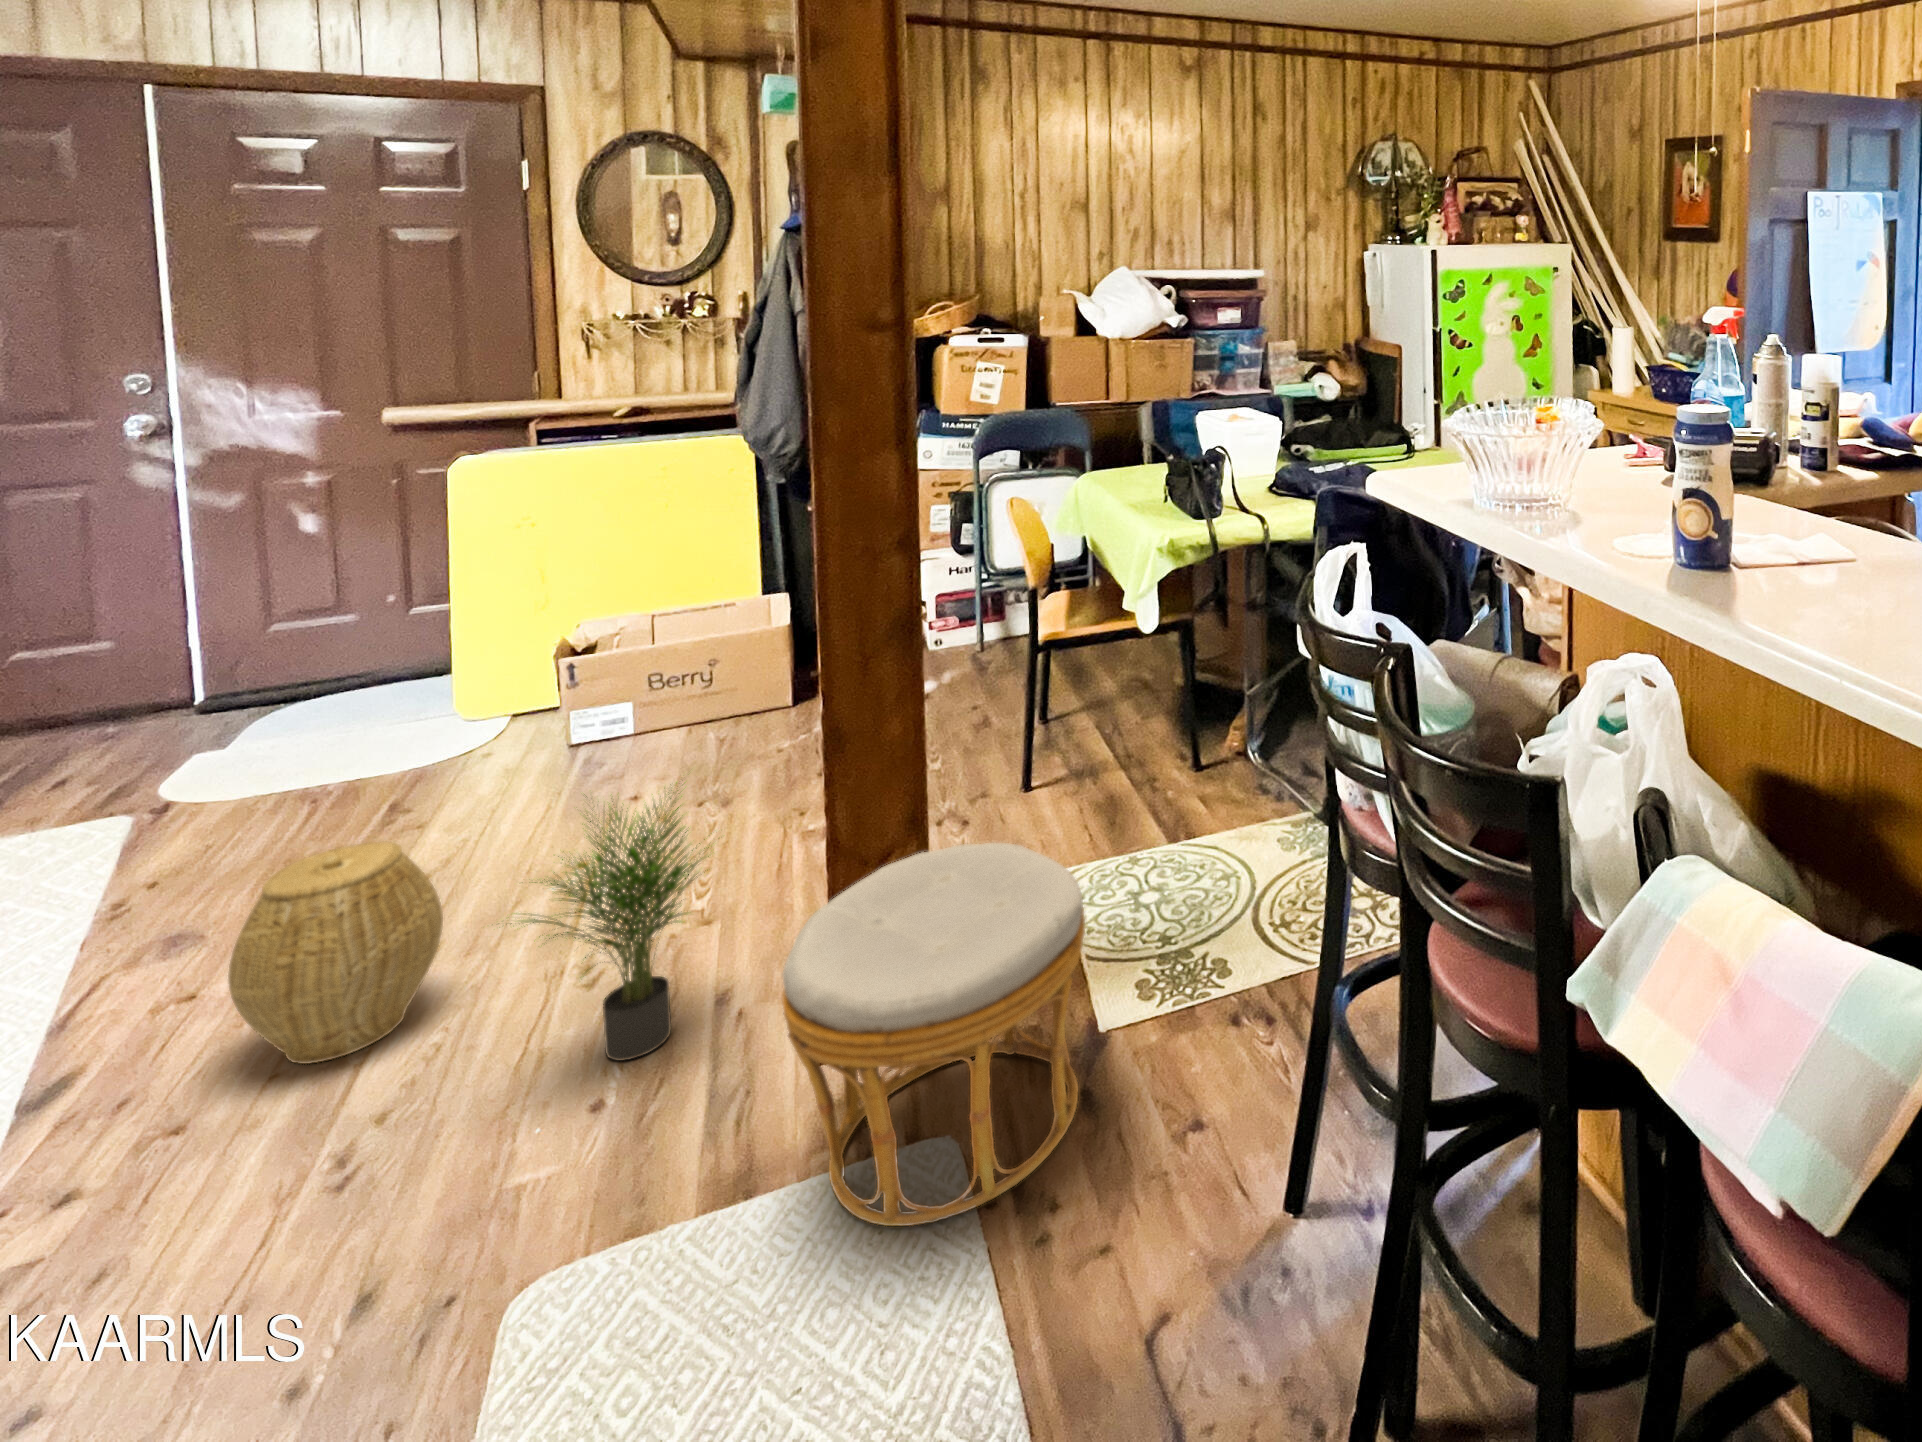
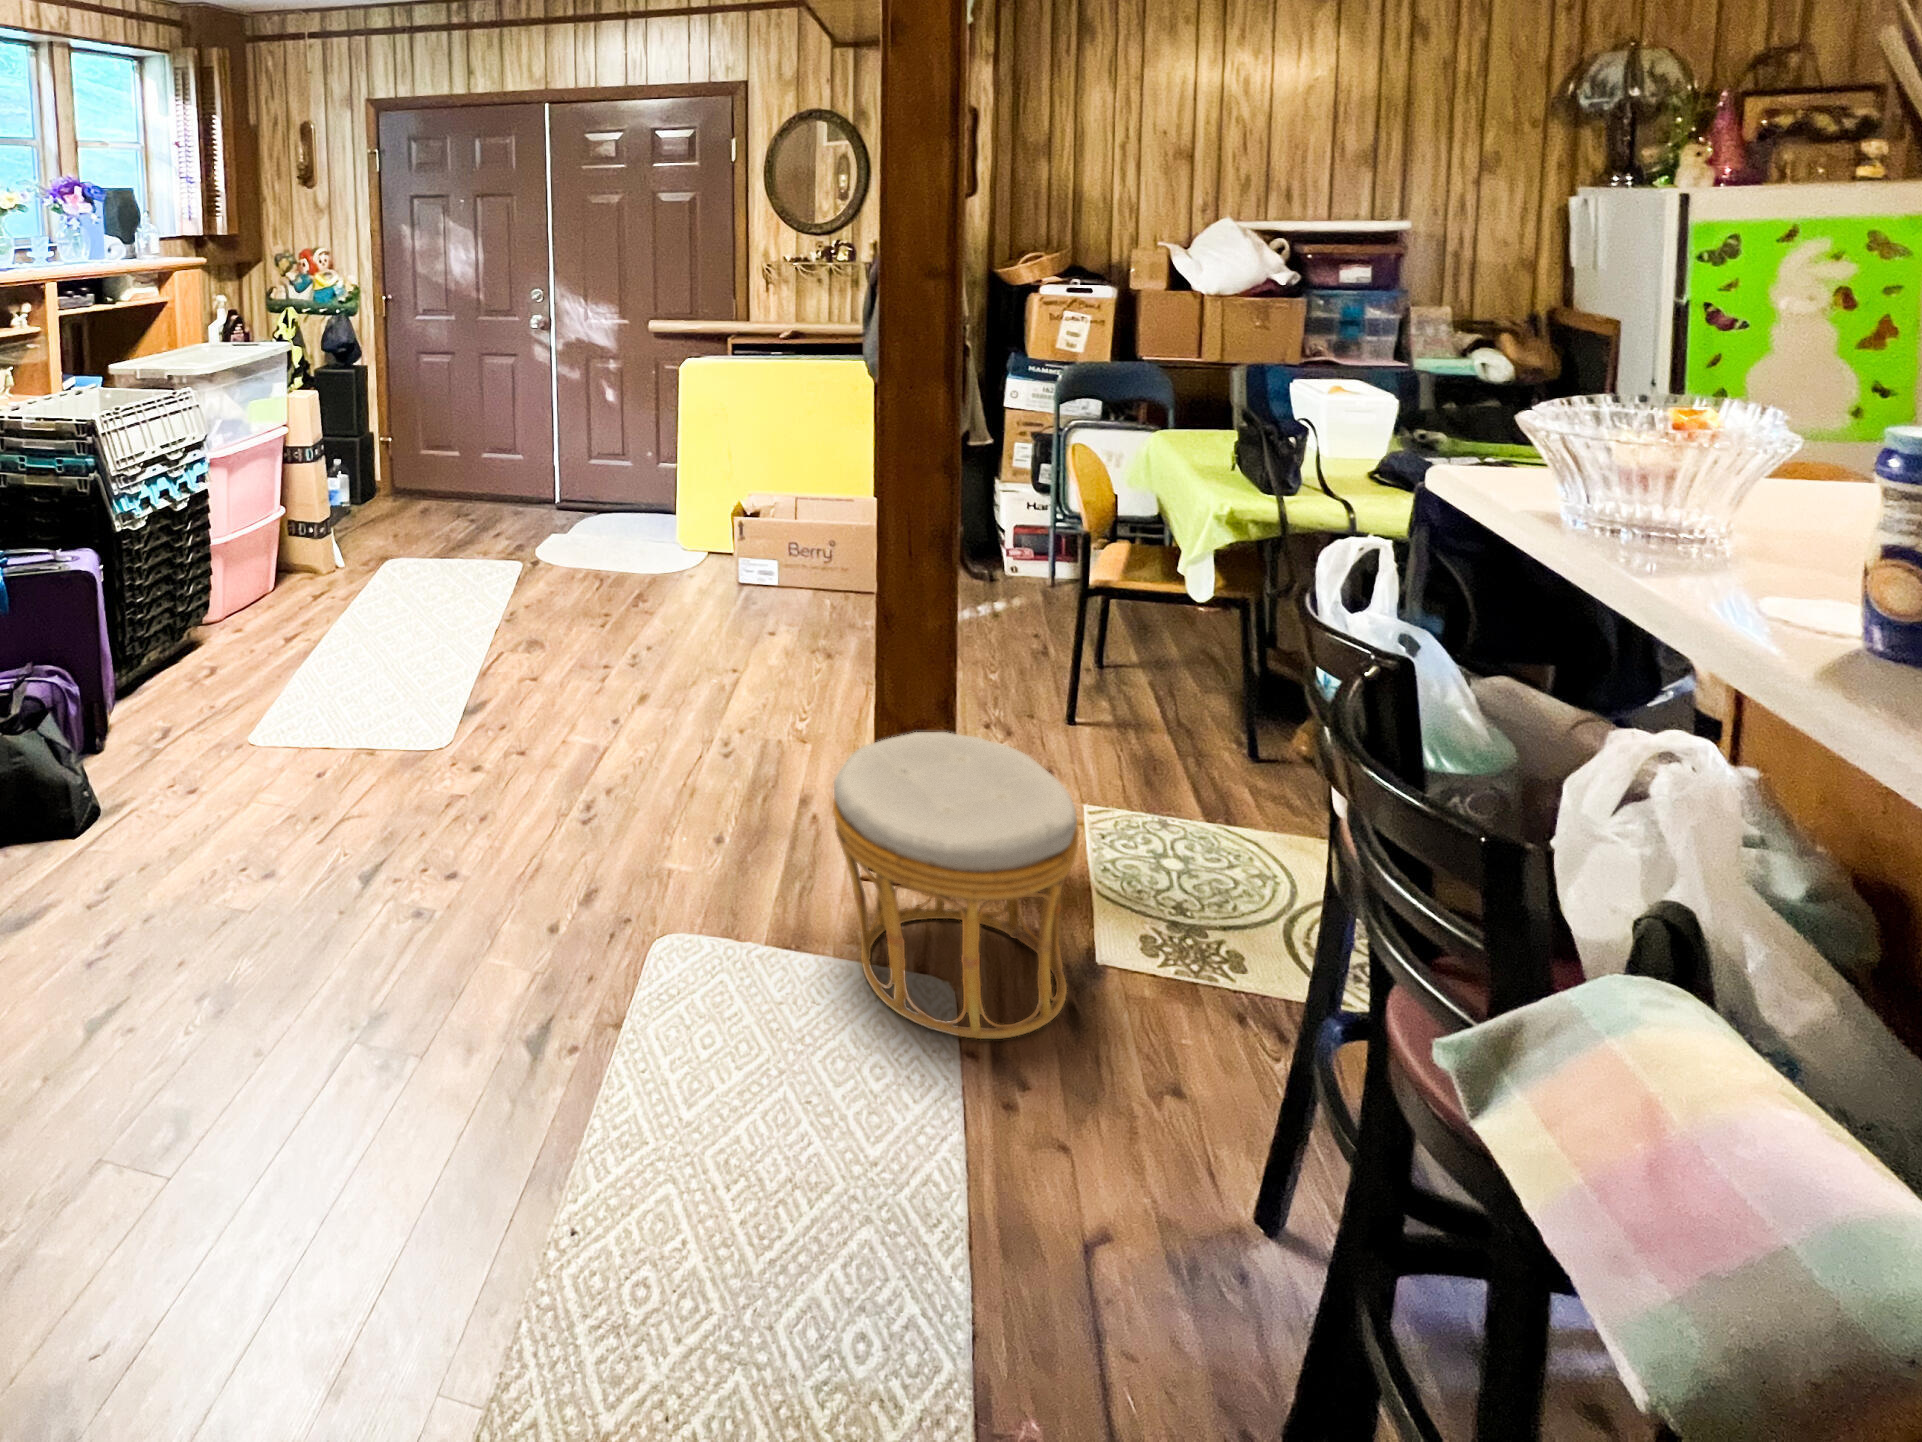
potted plant: present [511,782,719,1061] -> none [669,609,816,813]
woven basket: present [228,842,443,1064] -> none [558,607,656,739]

